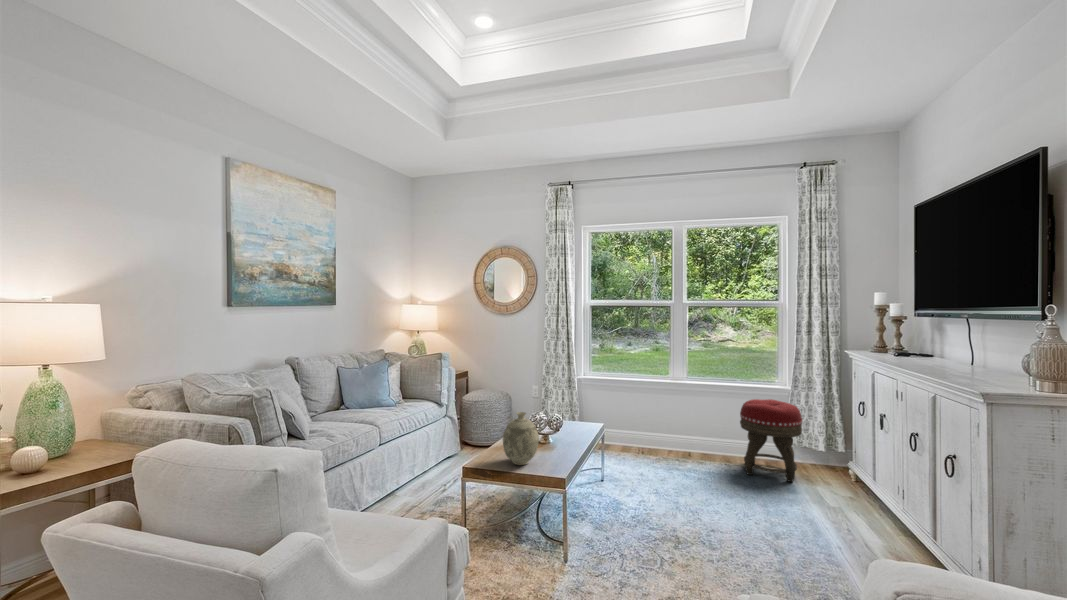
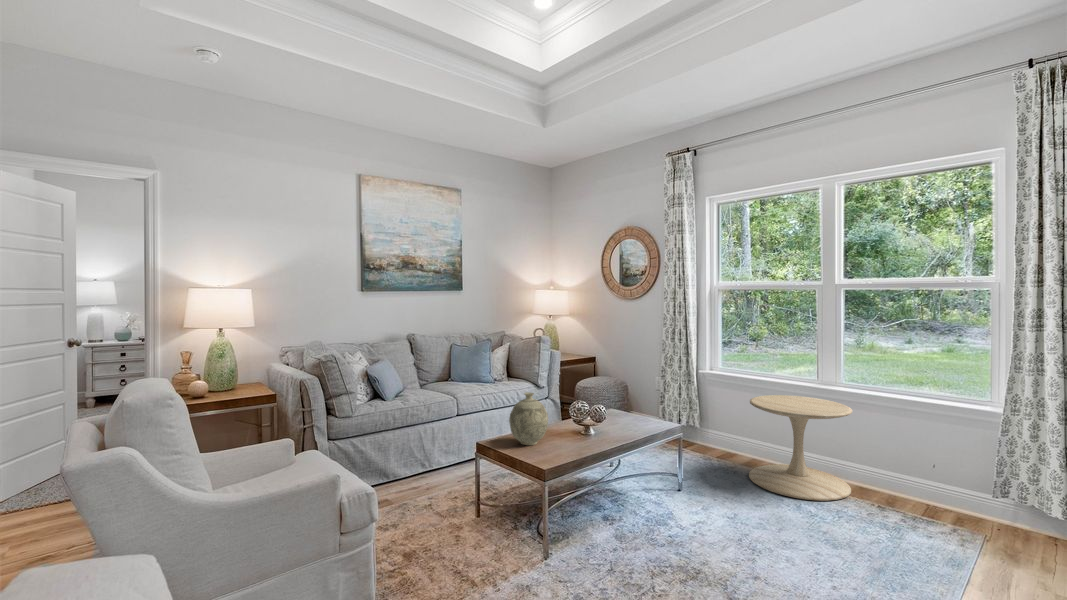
side table: none [634,389,707,468] -> present [749,395,852,501]
footstool: present [740,399,803,482] -> none [888,421,994,549]

